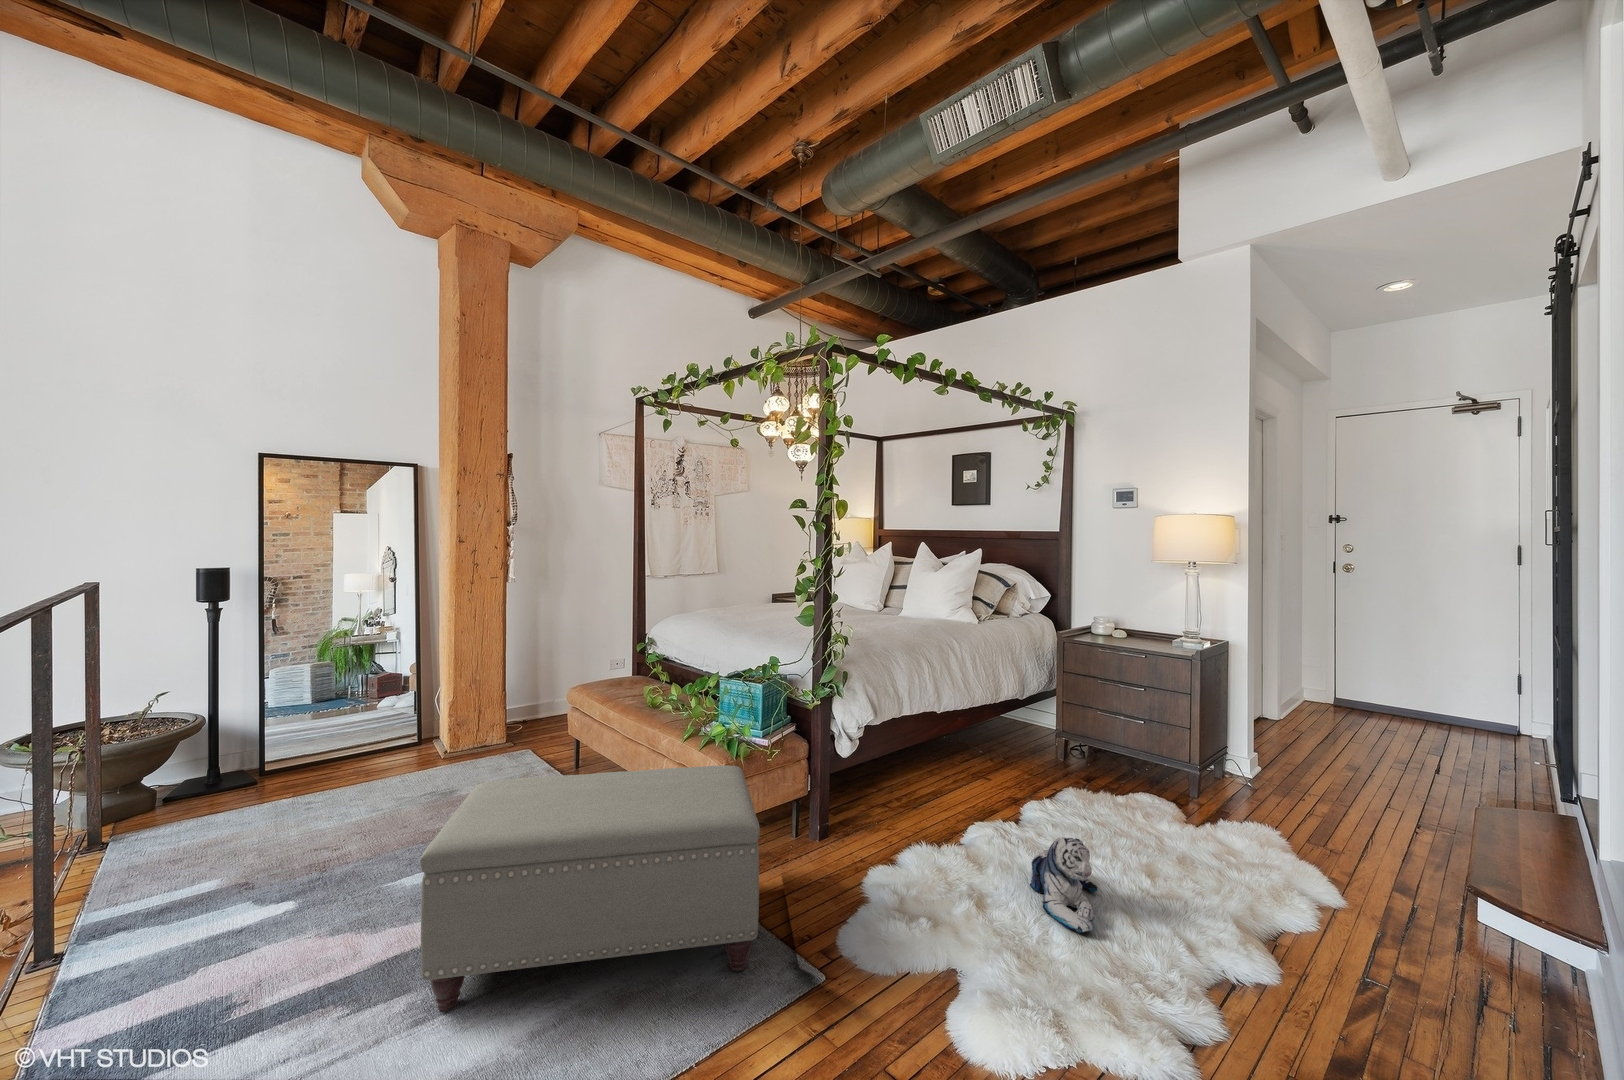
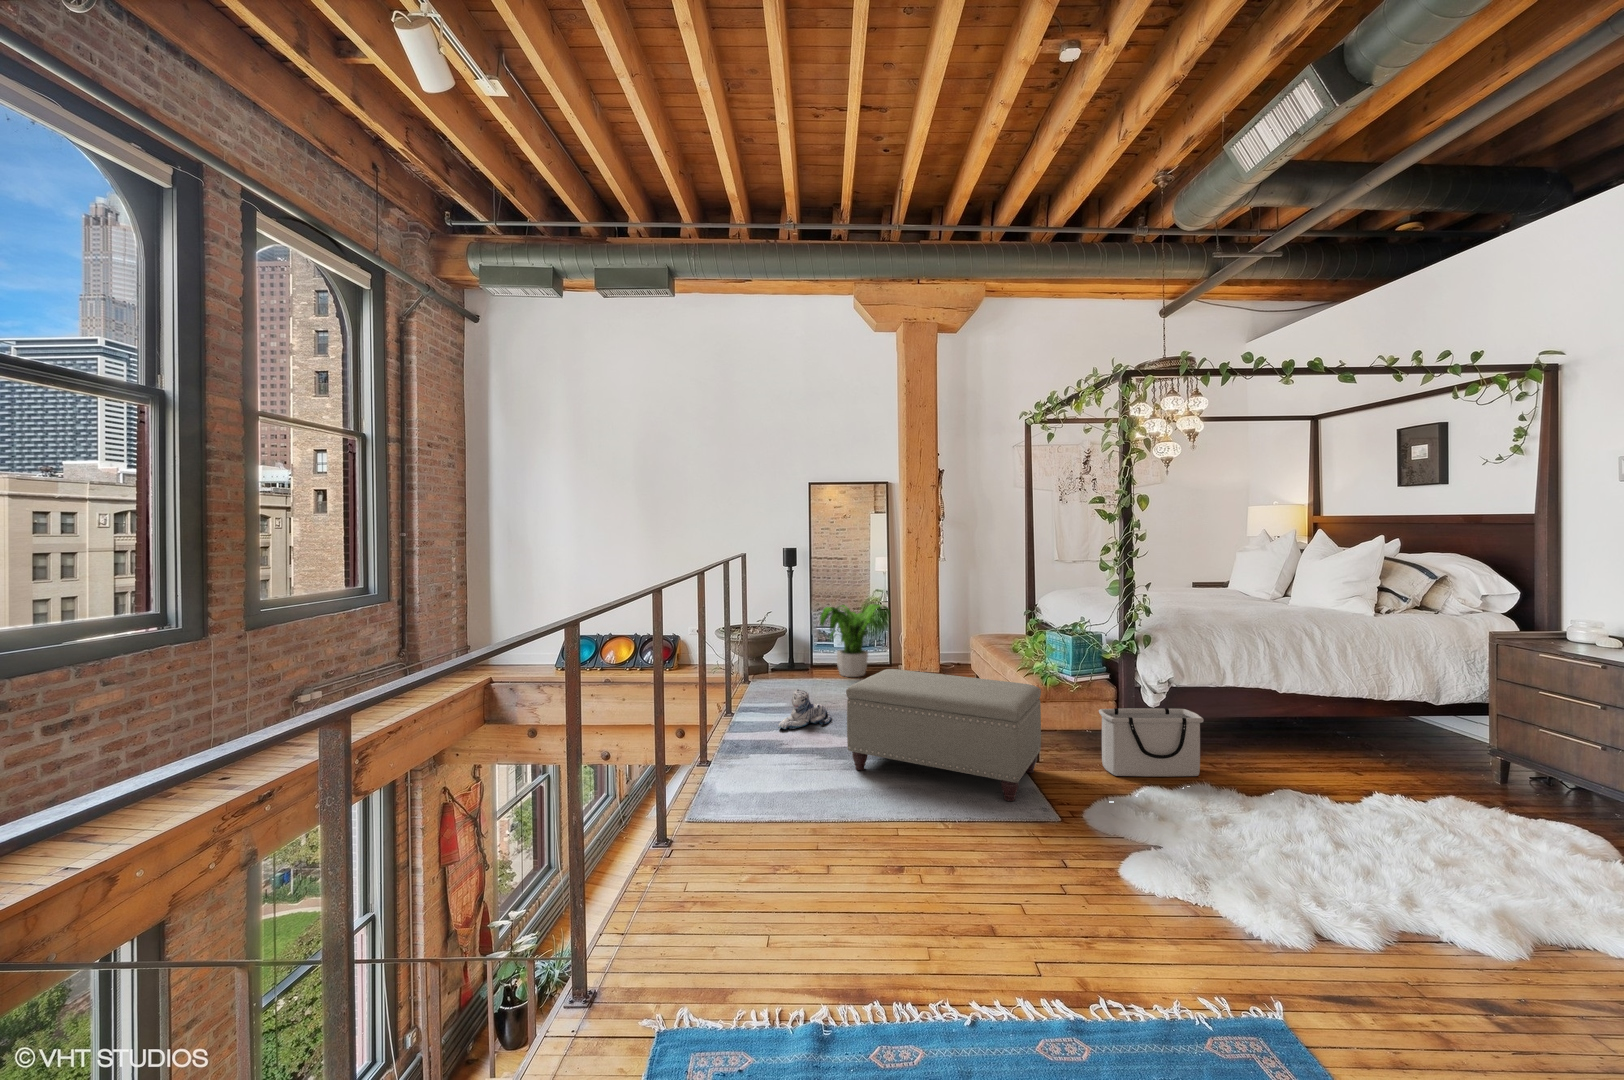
potted plant: none [281,652,426,783] -> present [820,604,891,677]
storage bin: none [799,753,904,863] -> present [1099,708,1203,777]
plush toy: present [1030,837,1098,933] -> present [778,689,832,729]

